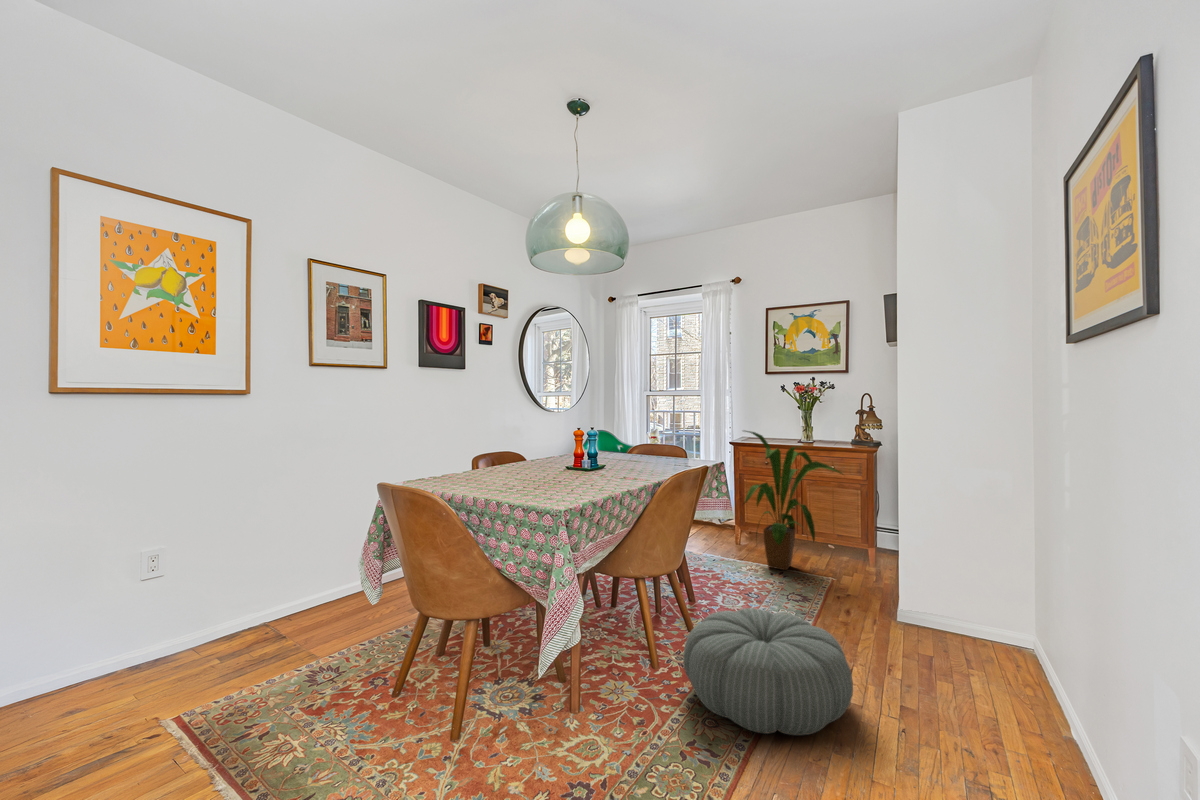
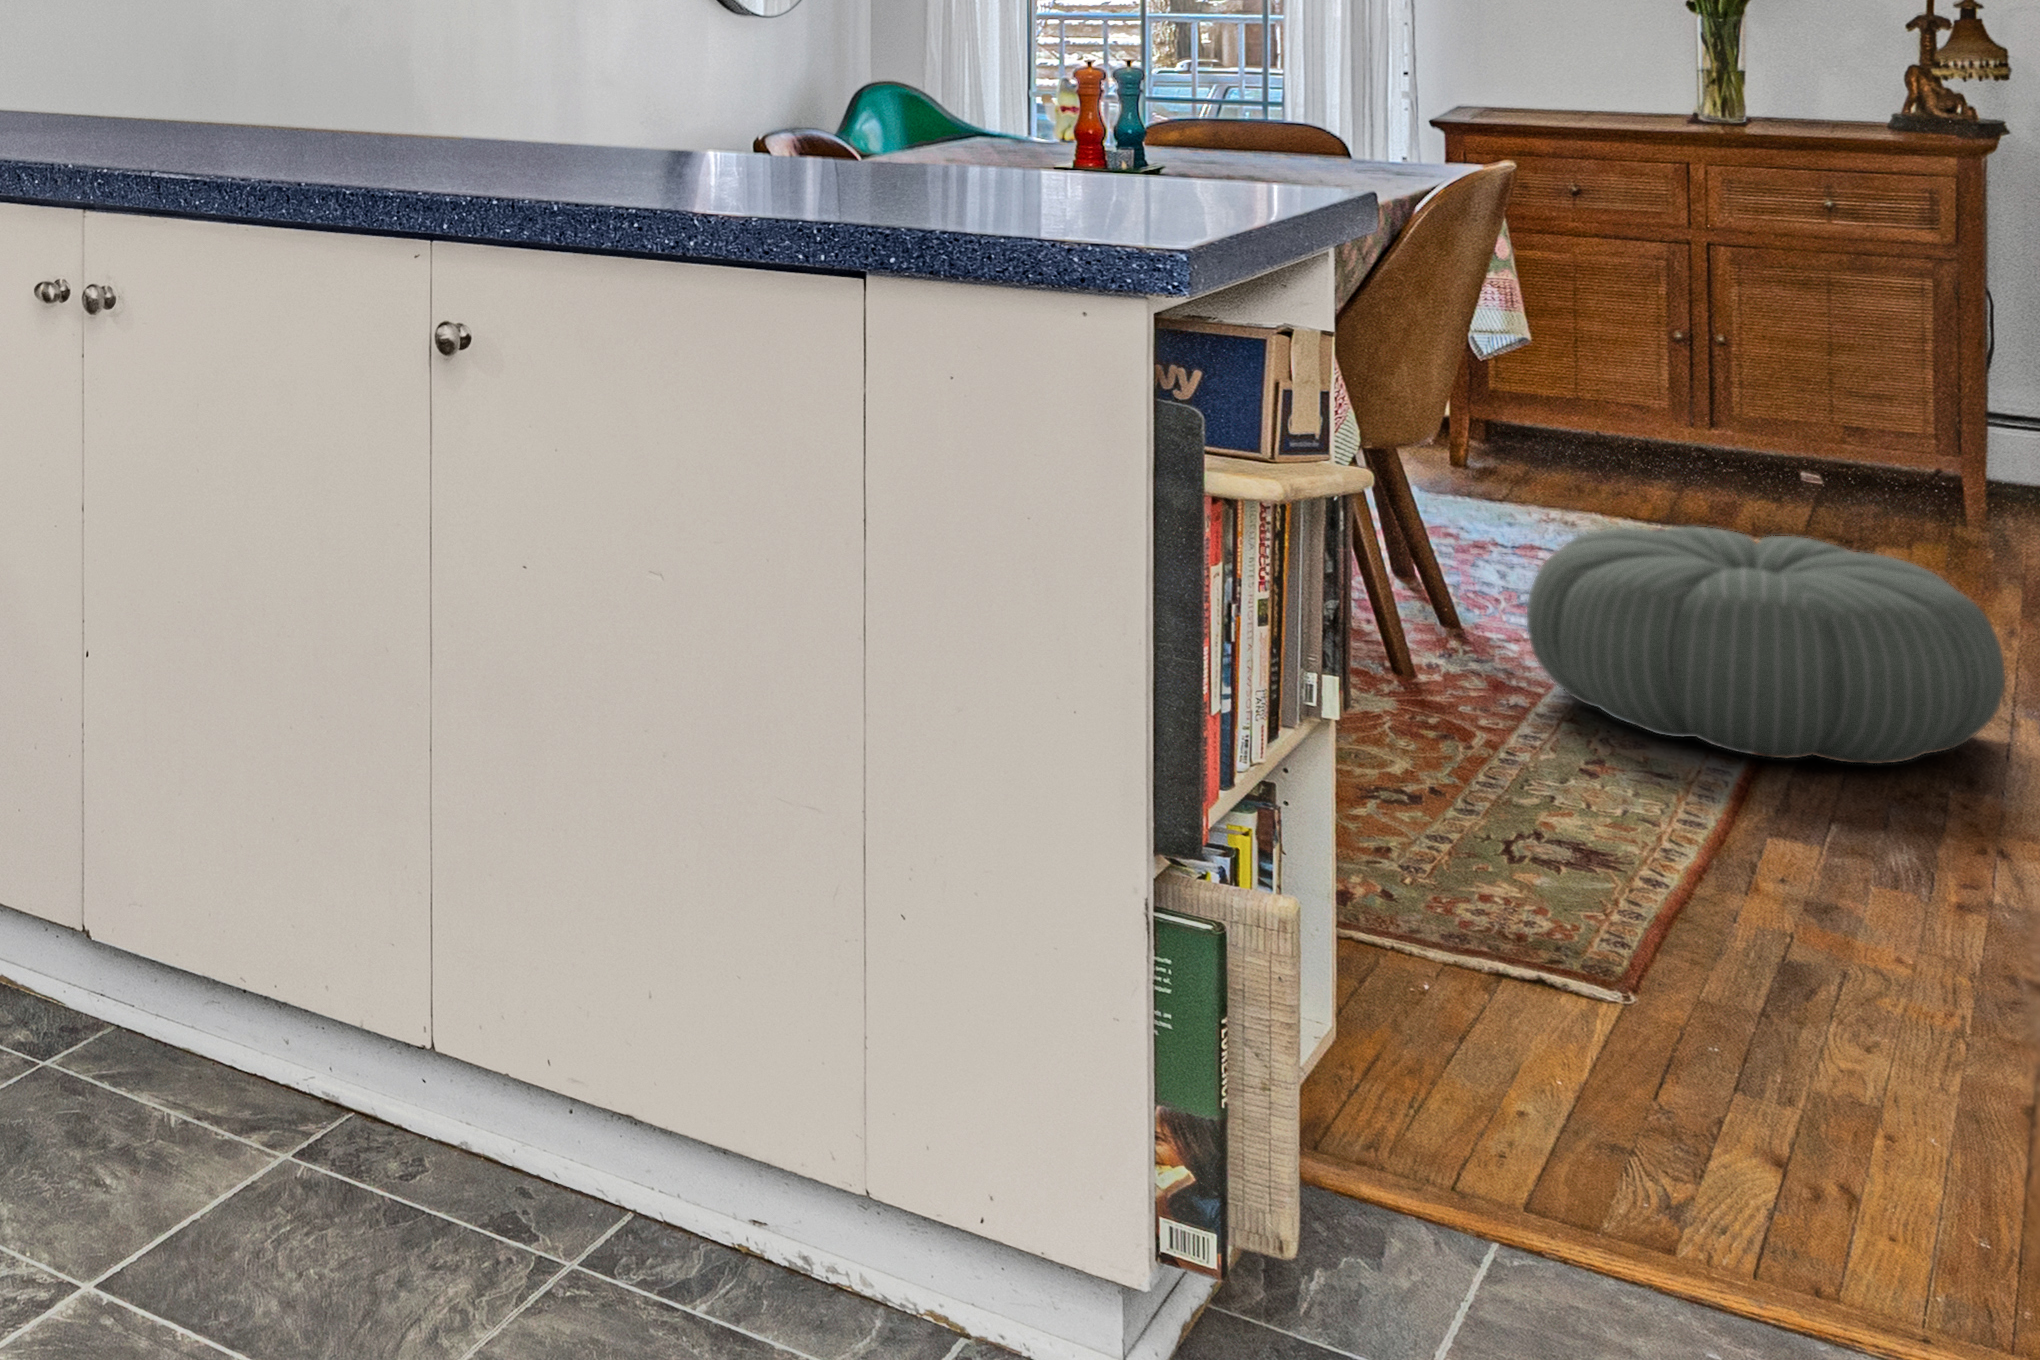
house plant: present [744,431,842,570] -> none [1525,79,1888,521]

